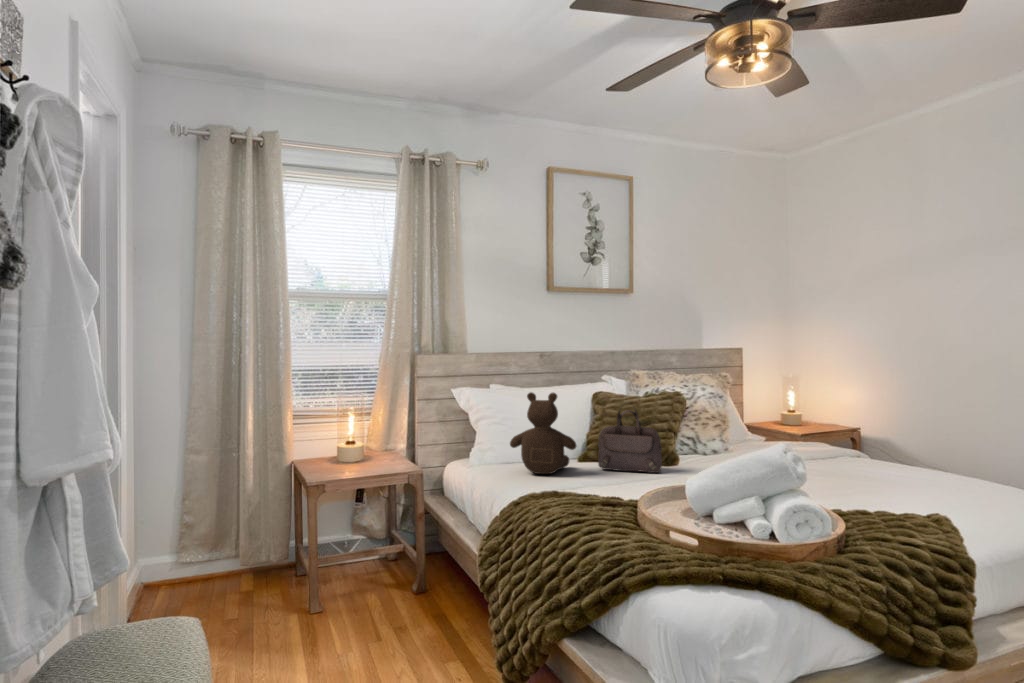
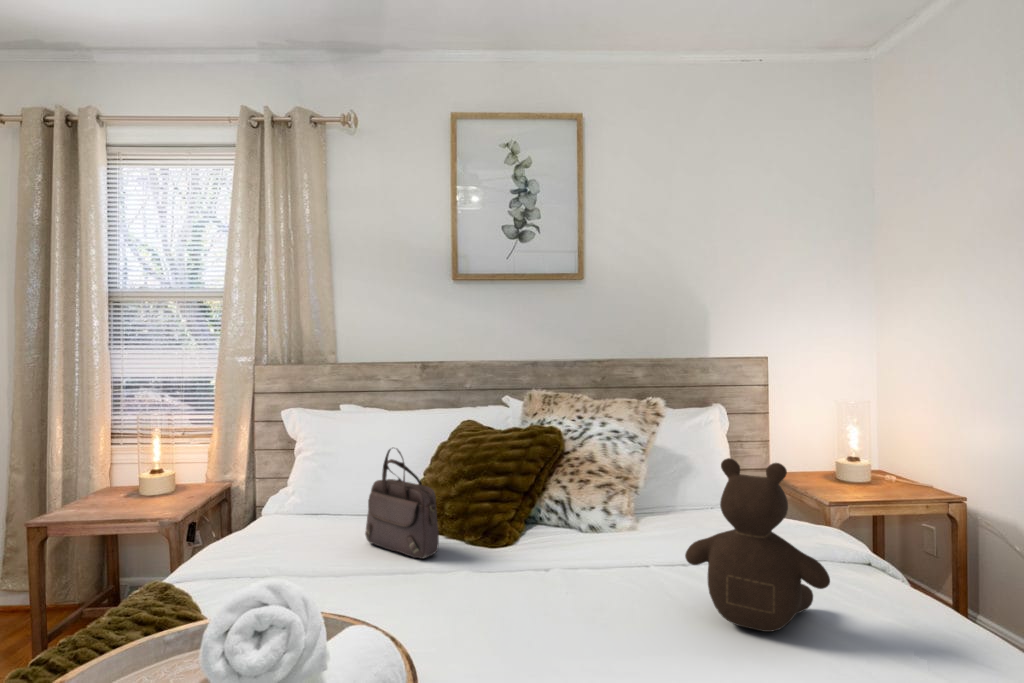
teddy bear: present [510,392,576,474] -> present [685,458,830,632]

